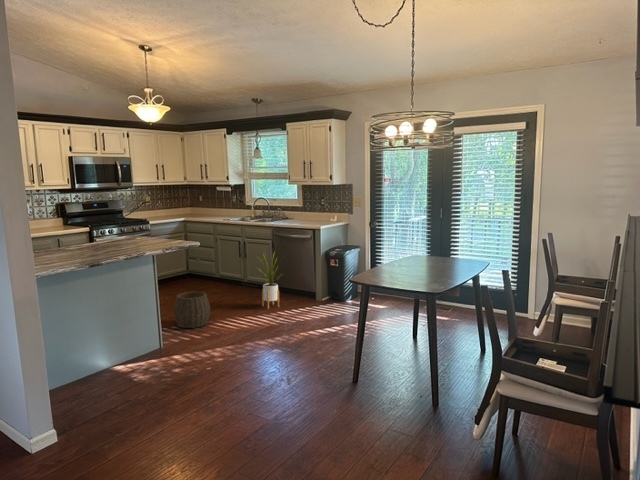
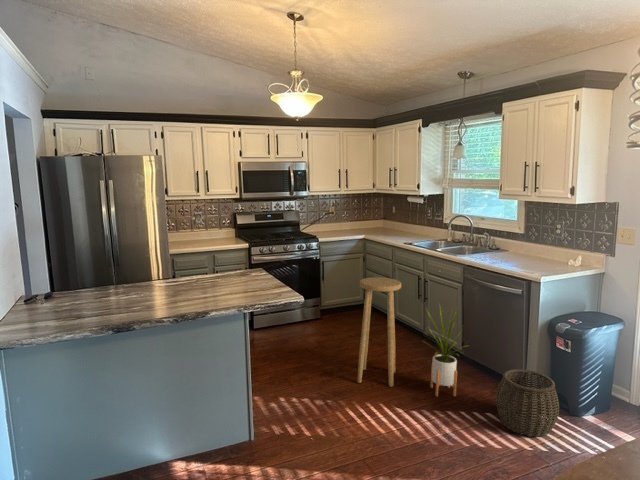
stool: none [209,239,239,312] -> present [357,277,401,387]
woven basket: present [174,292,210,328] -> present [496,369,559,437]

